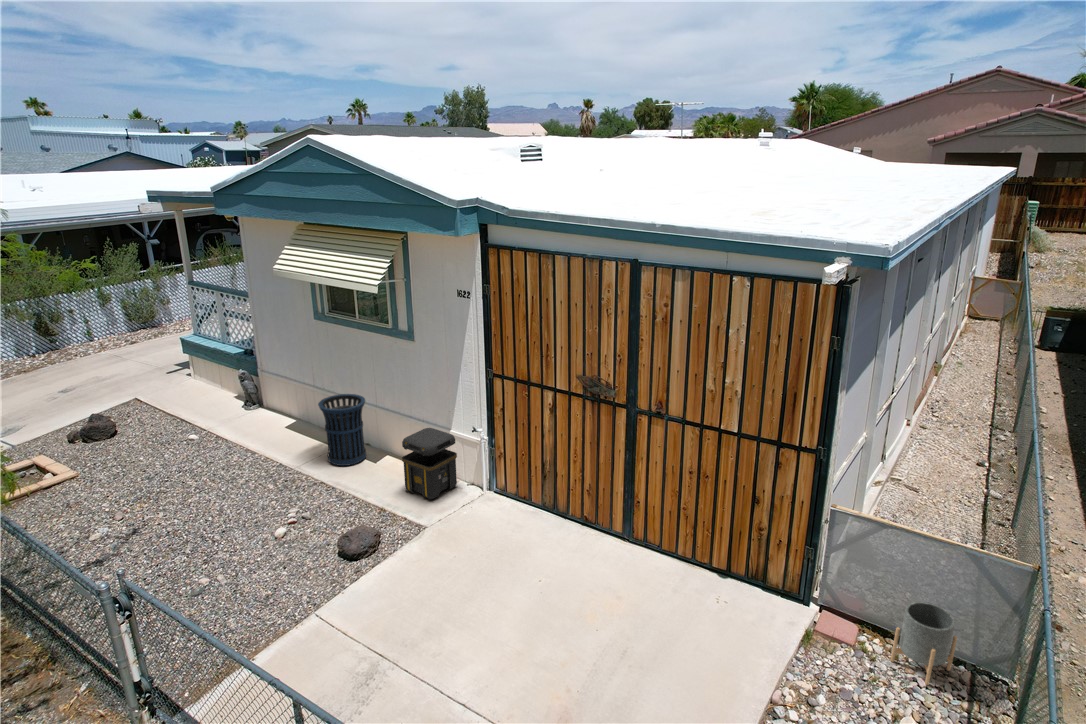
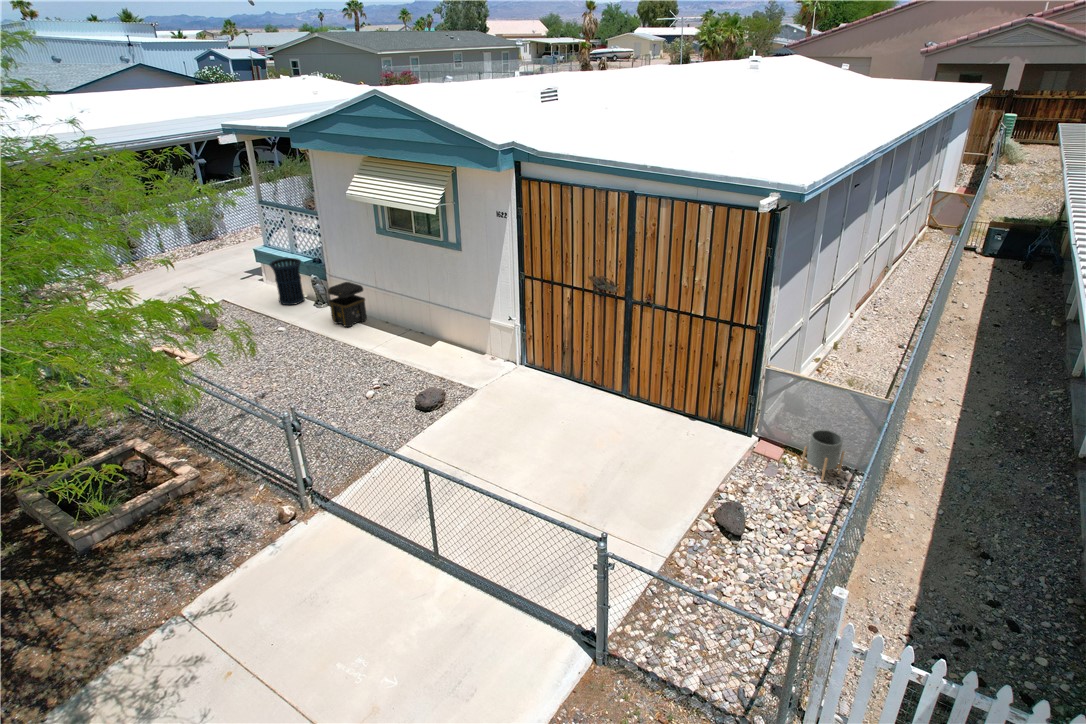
trash can: present [318,394,366,466] -> present [269,258,305,305]
toolbox: present [402,428,457,499] -> present [328,282,367,327]

